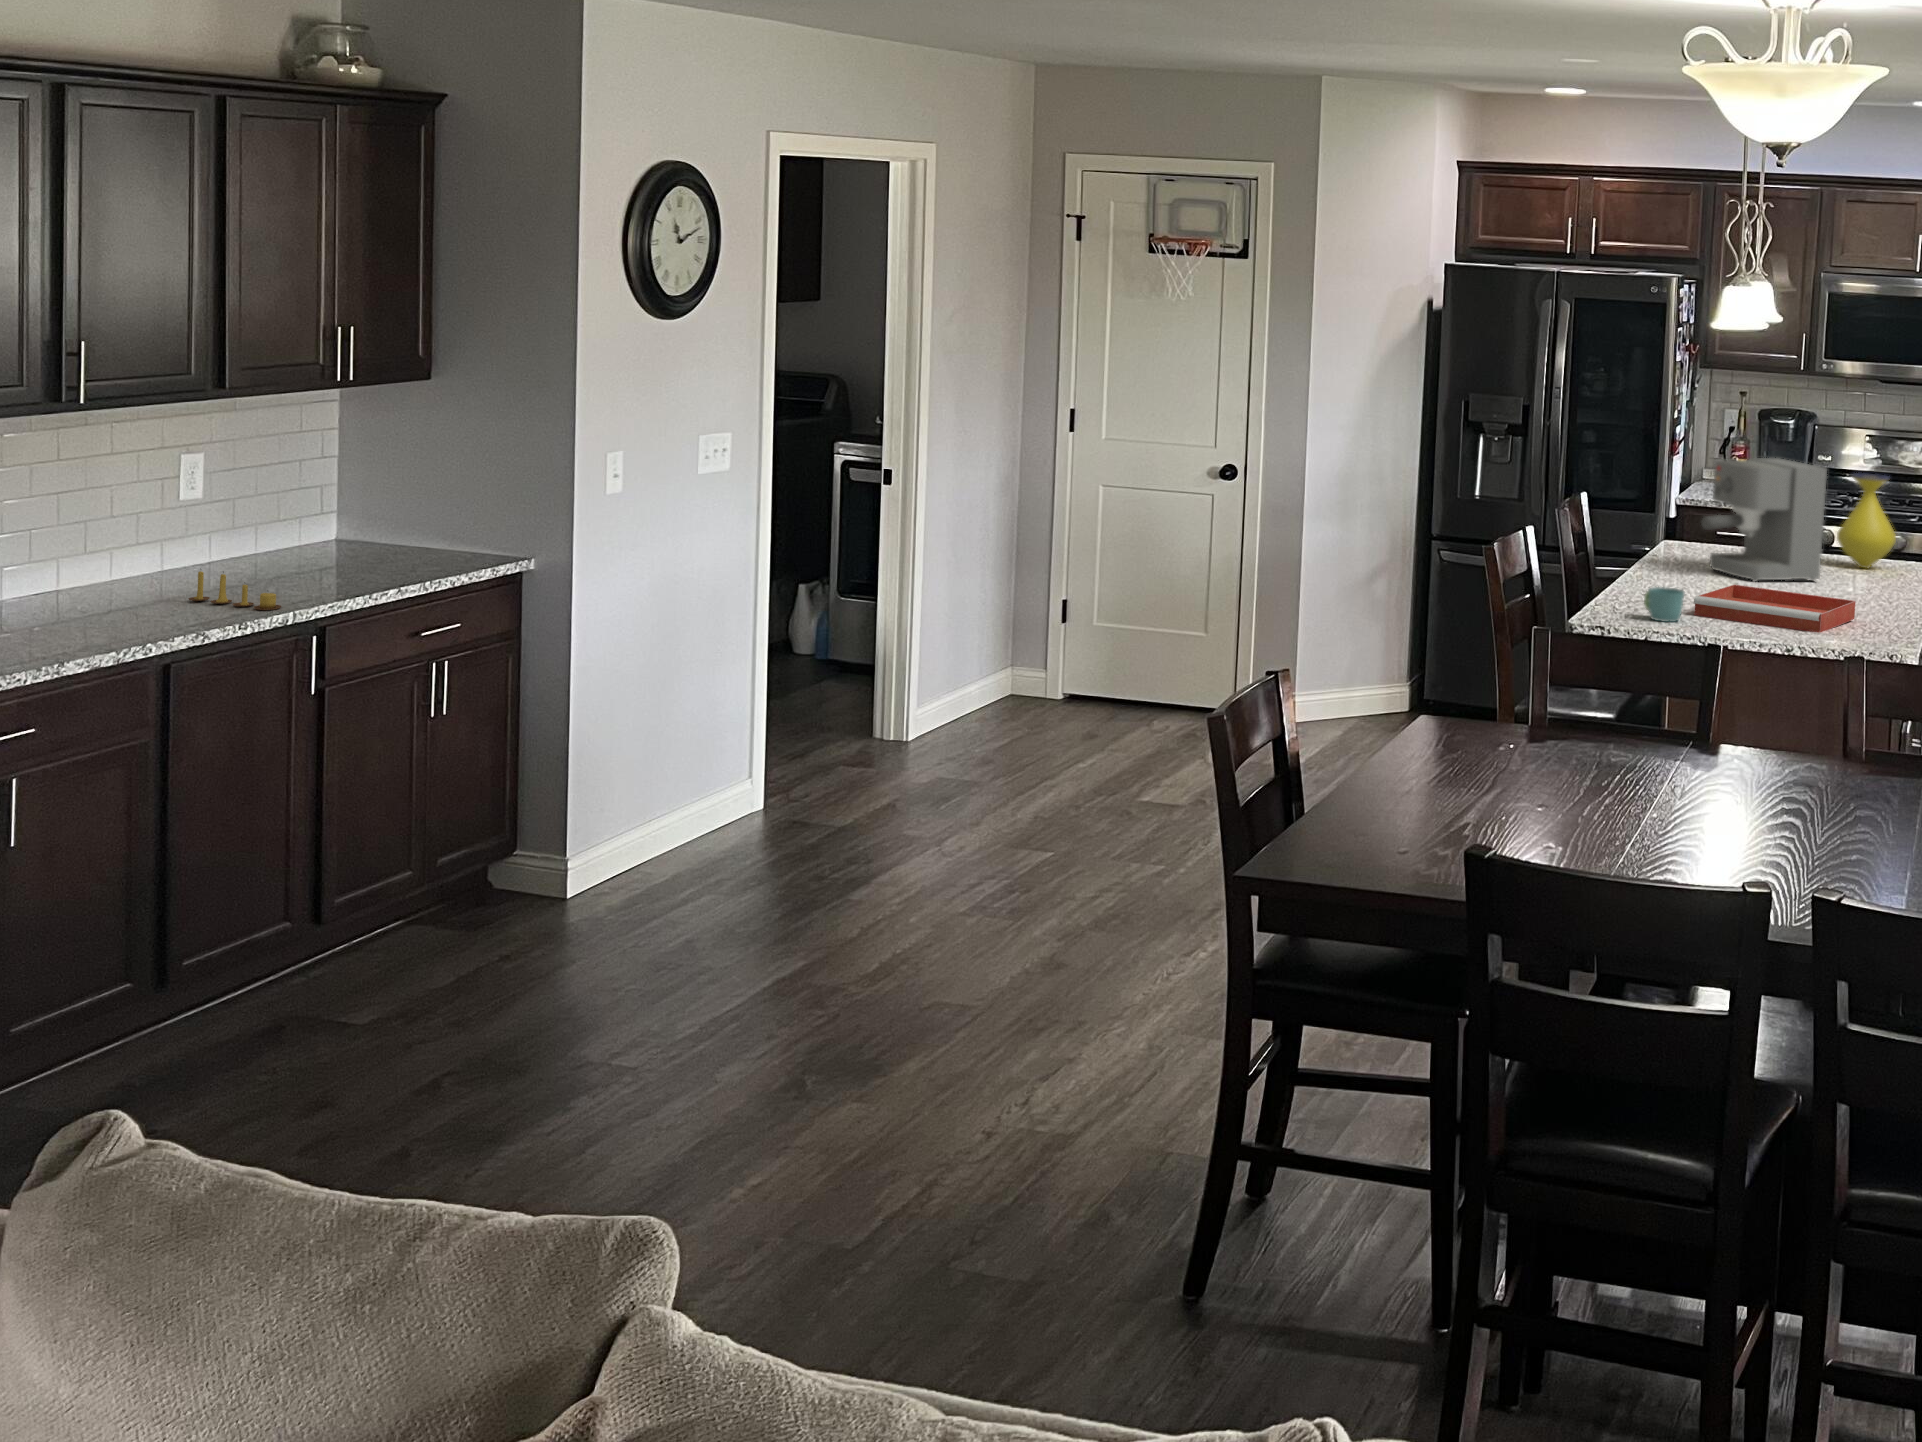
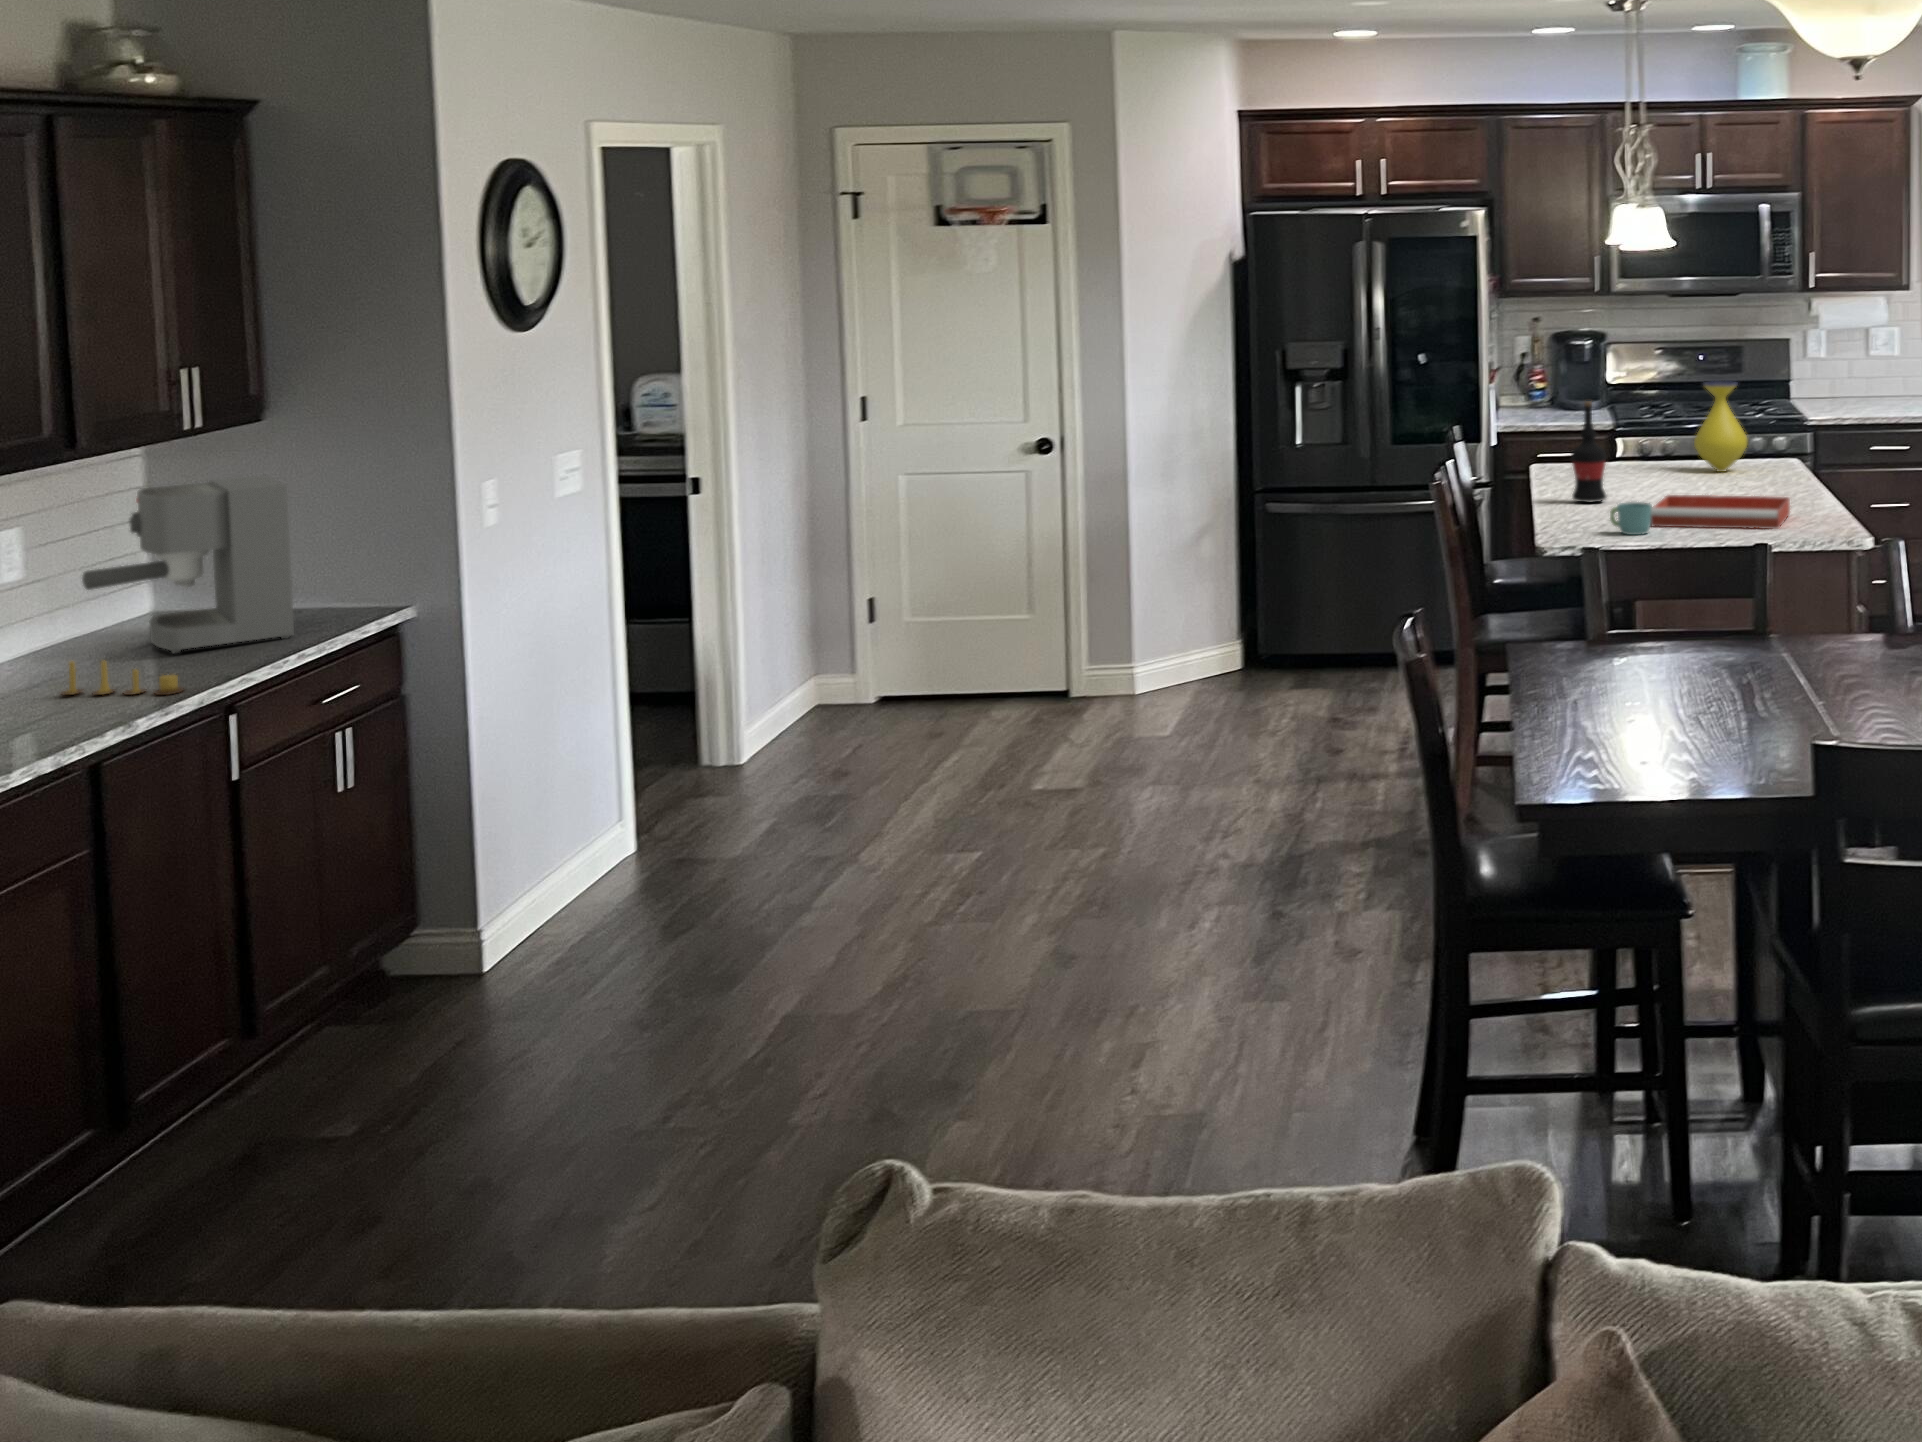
coffee maker: present [1701,458,1827,582] -> present [82,476,294,654]
wine bottle: none [1657,480,1696,584] -> present [1571,401,1606,503]

